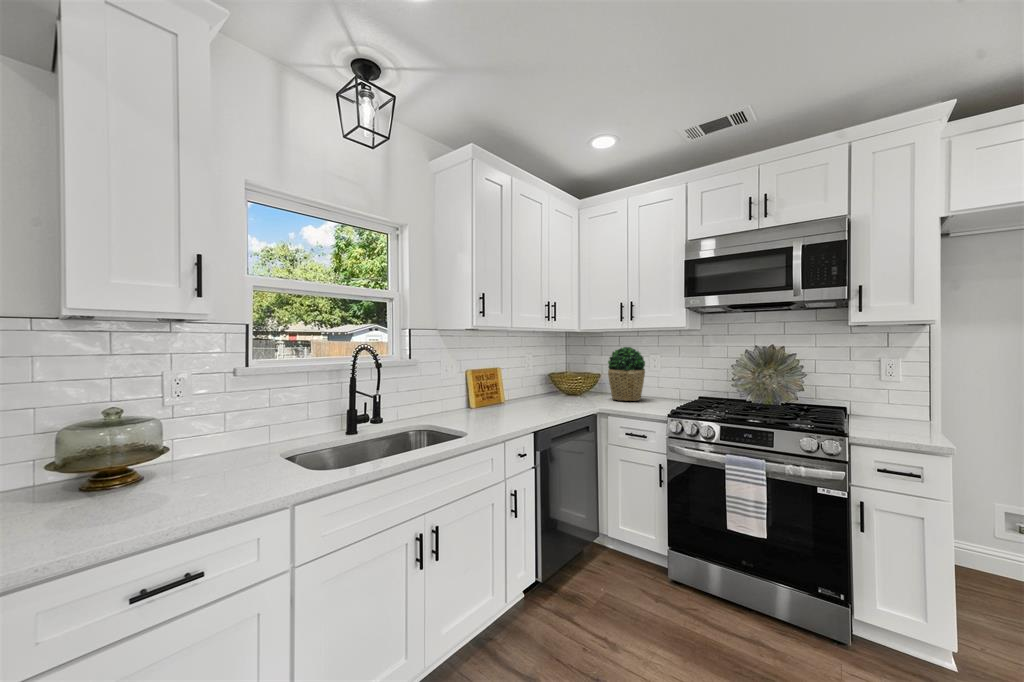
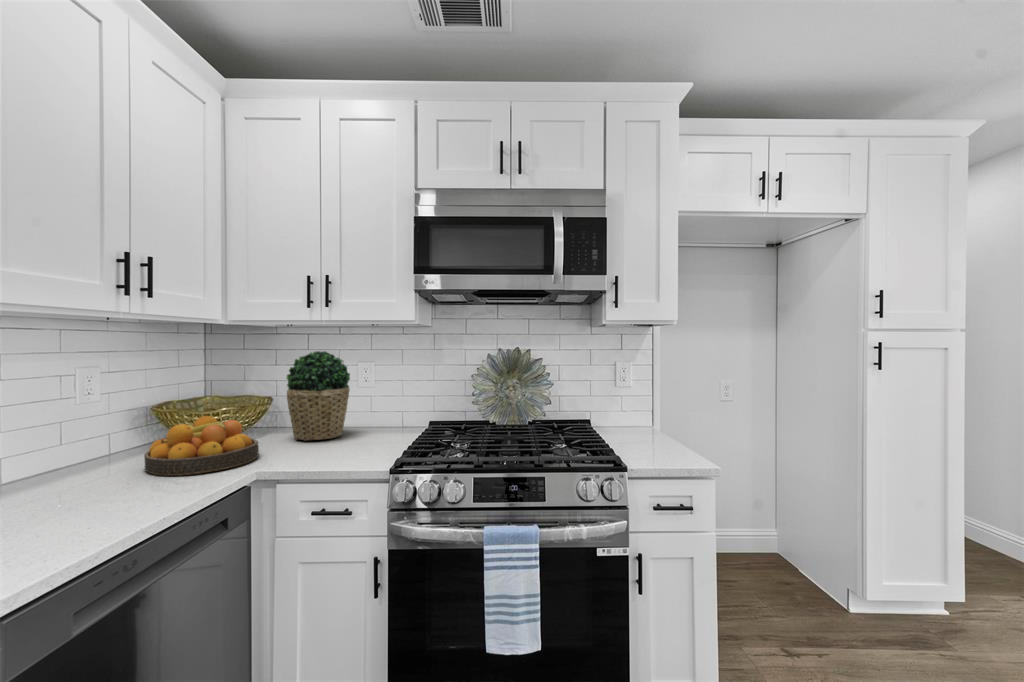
fruit bowl: none [545,381,595,407] -> present [144,416,259,476]

